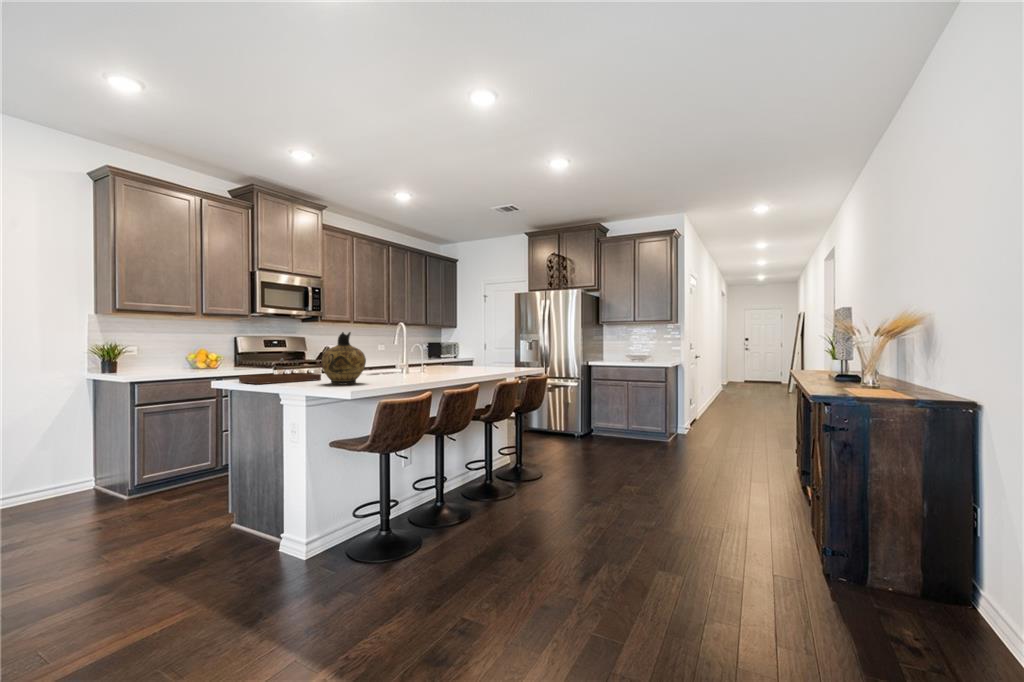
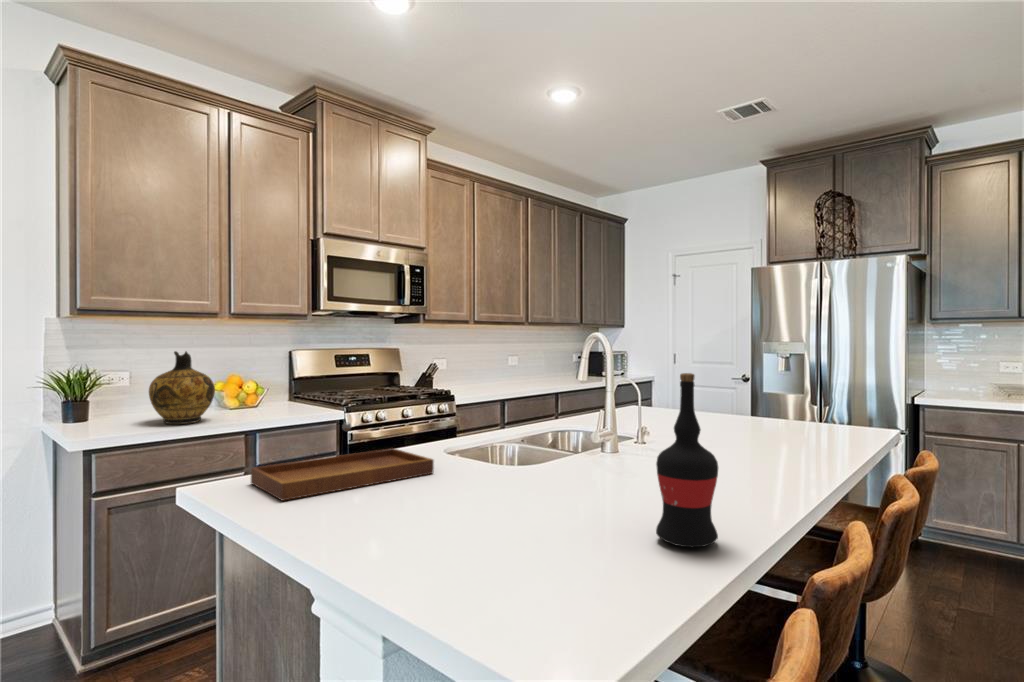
wine bottle: none [395,331,415,386] -> present [656,373,718,547]
ceramic jug: present [321,332,366,385] -> present [149,351,215,424]

